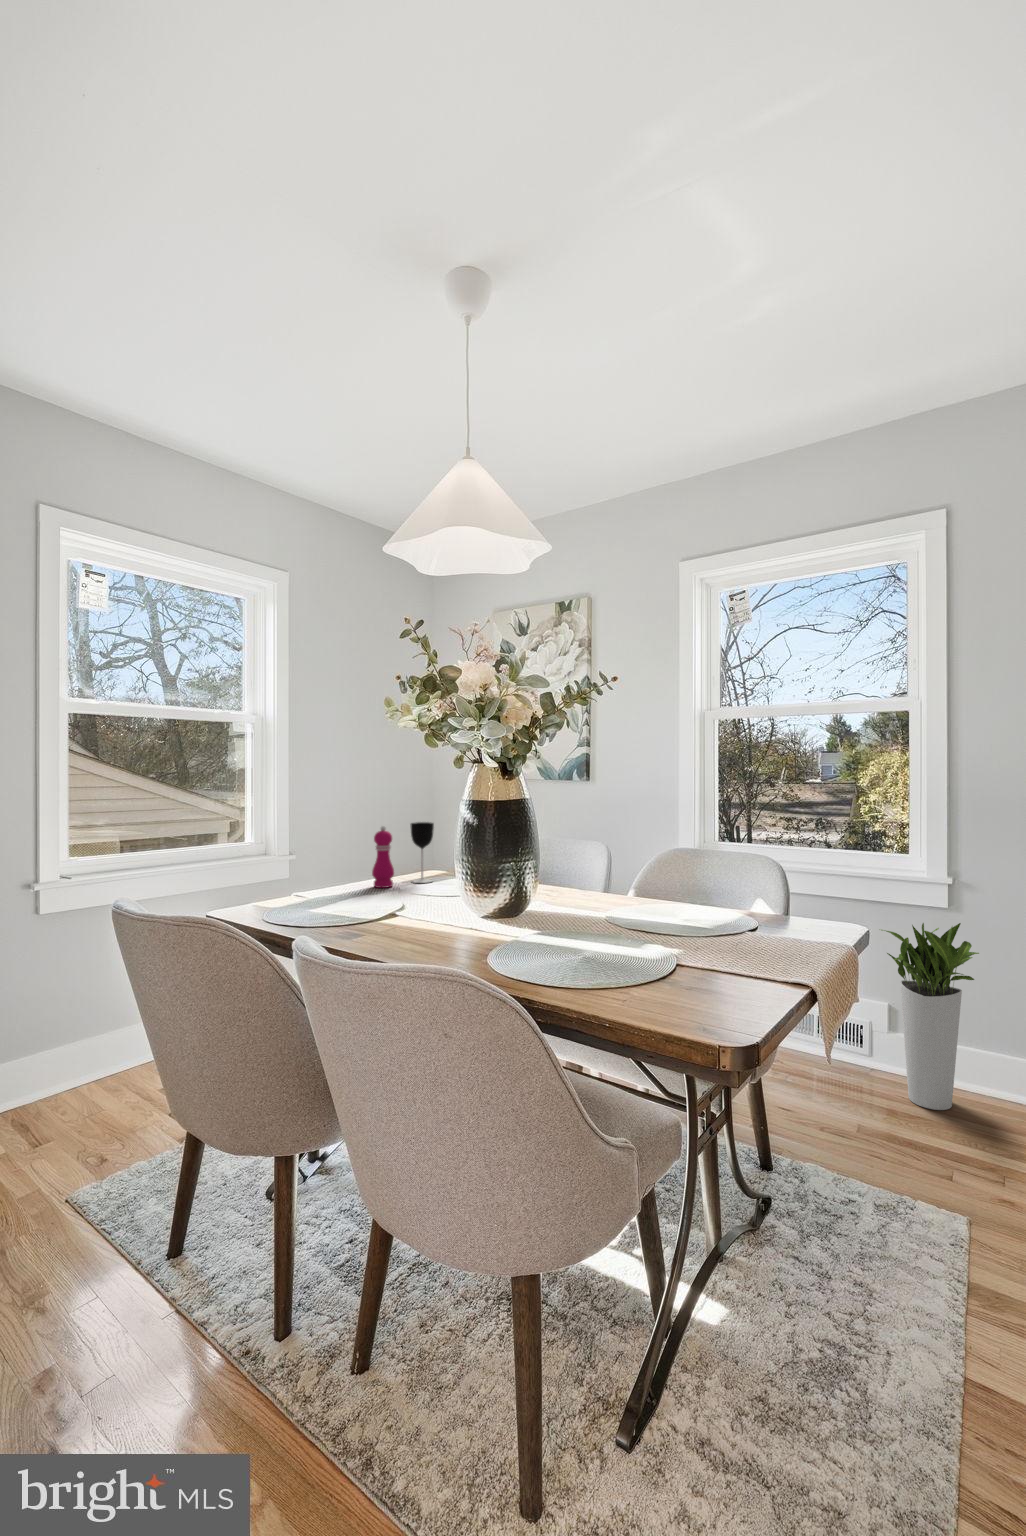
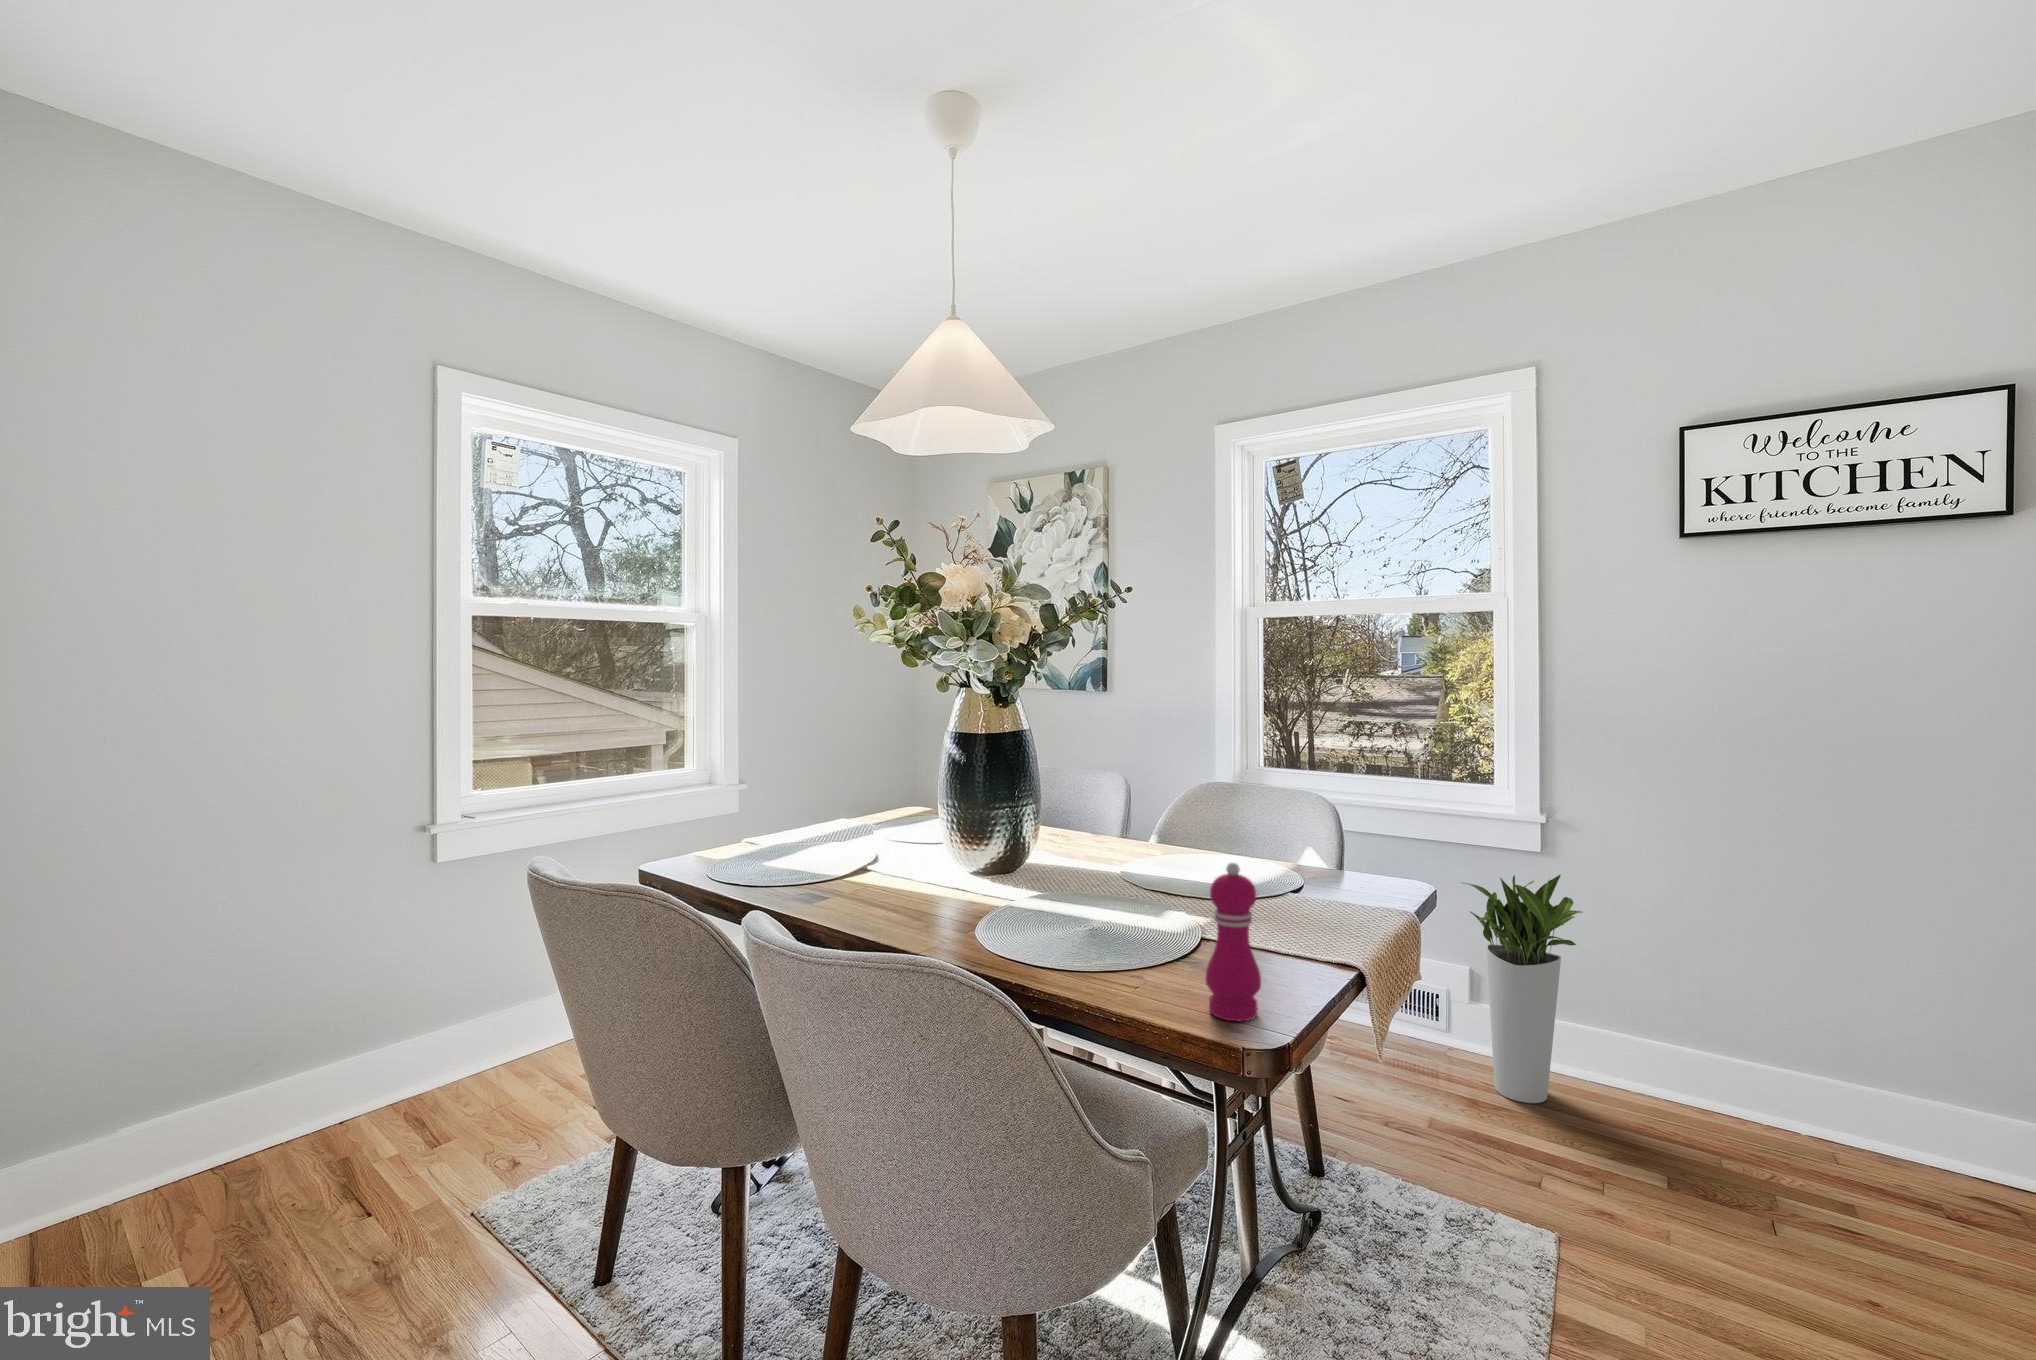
wine glass: present [410,822,434,883] -> none [884,753,912,828]
pepper mill: present [372,826,394,888] -> present [1205,863,1261,1021]

